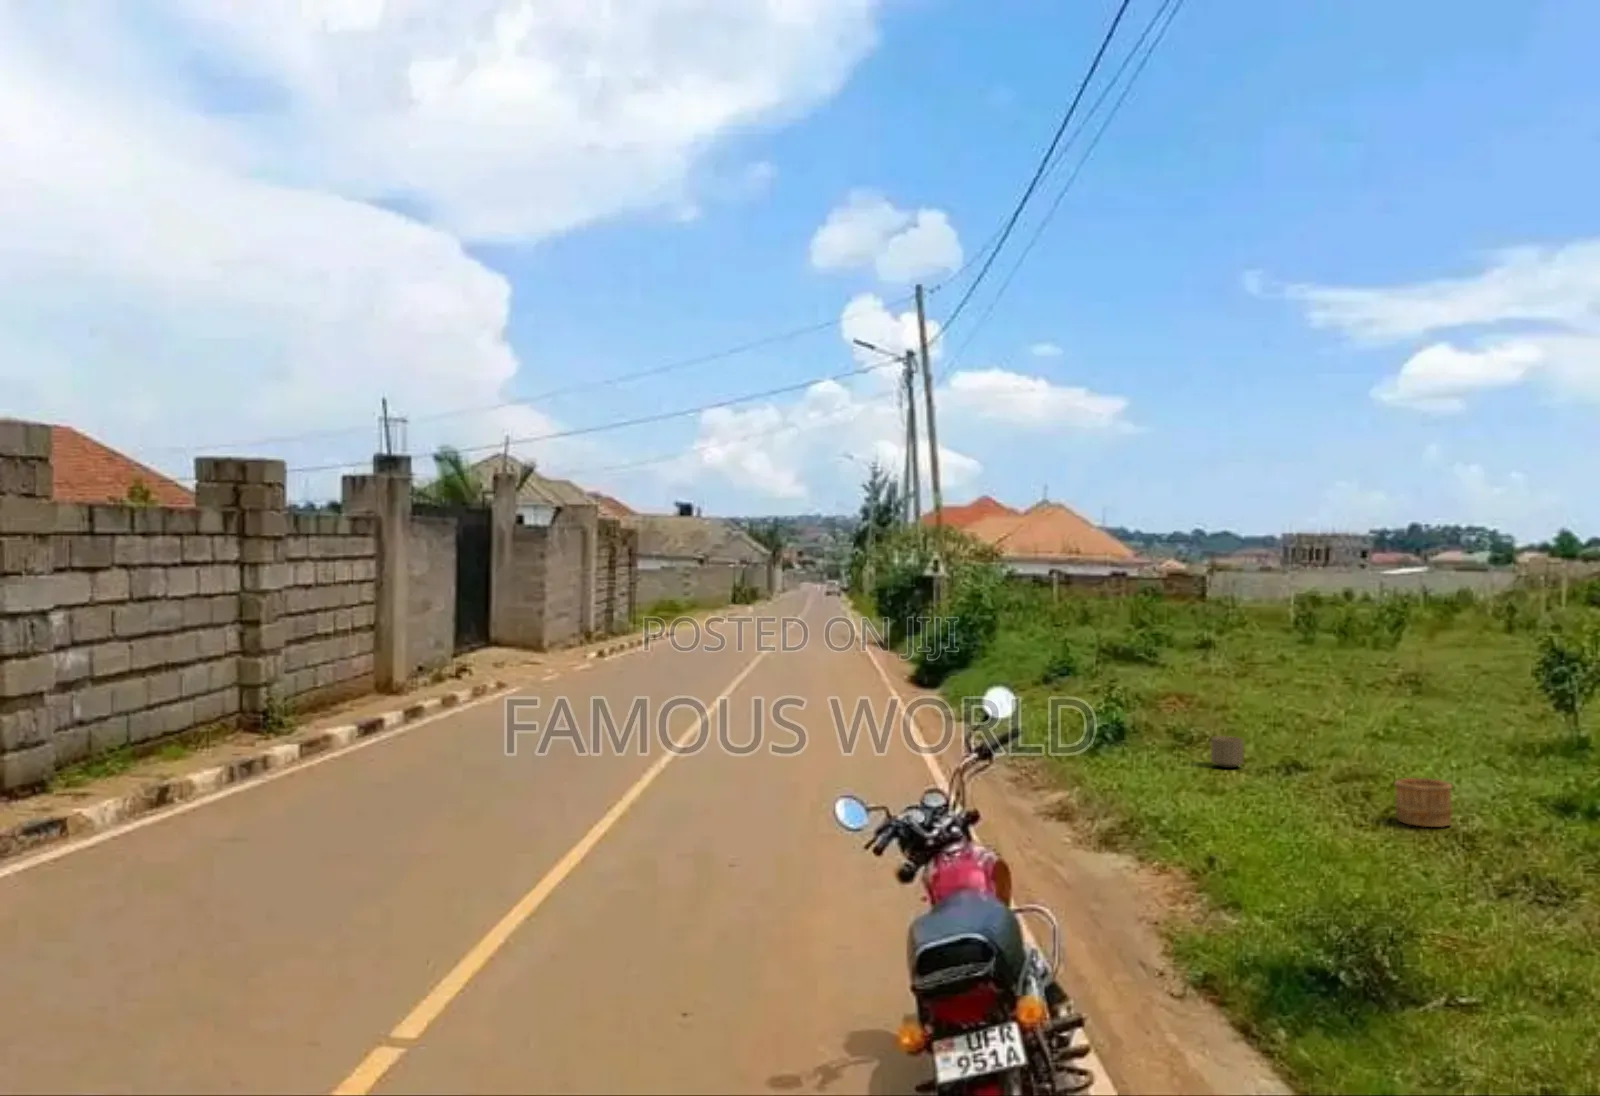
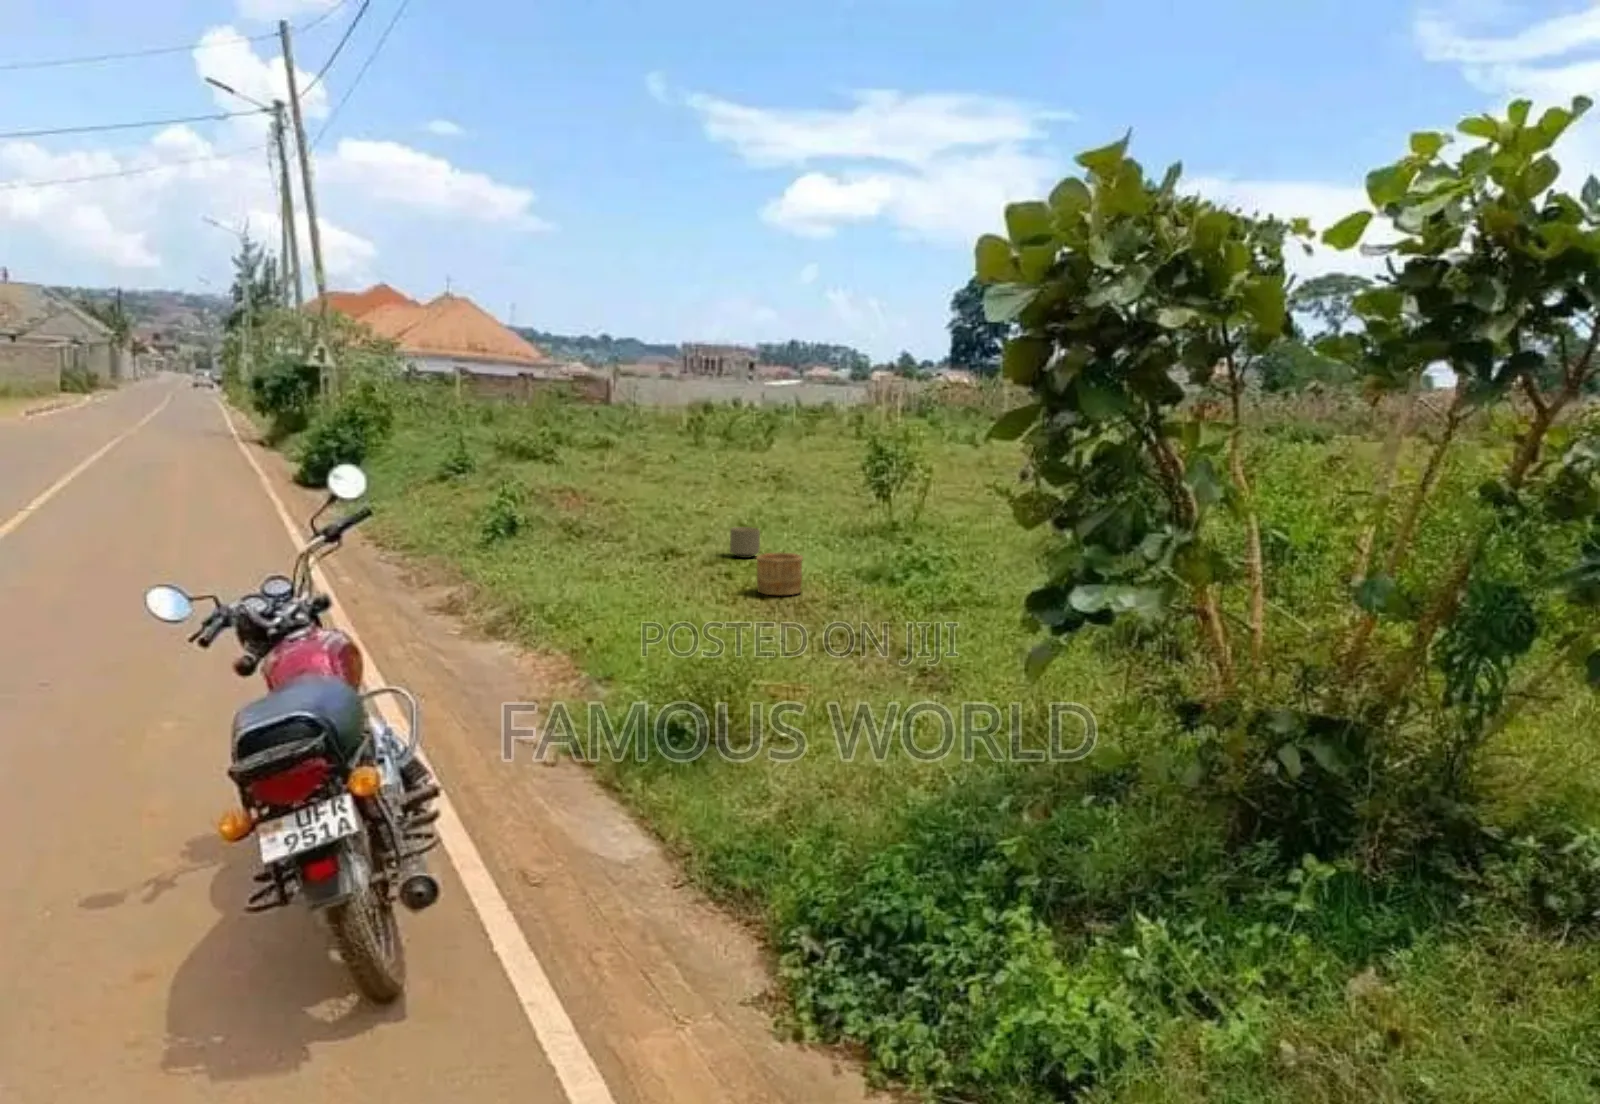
planter: present [1211,736,1243,768] -> present [730,527,760,558]

